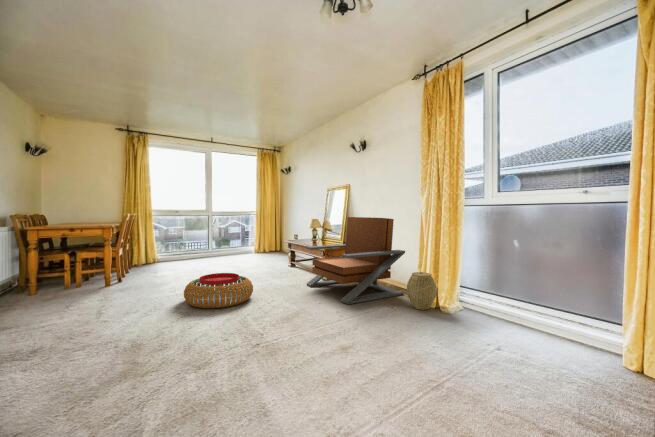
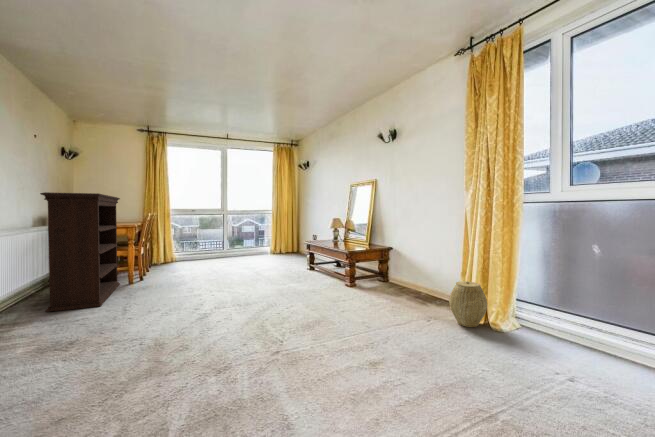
bookshelf: none [45,197,113,305] -> present [40,192,120,312]
lounge chair: present [307,217,405,304] -> none [328,216,444,318]
pouf: present [184,273,253,308] -> none [191,278,269,320]

